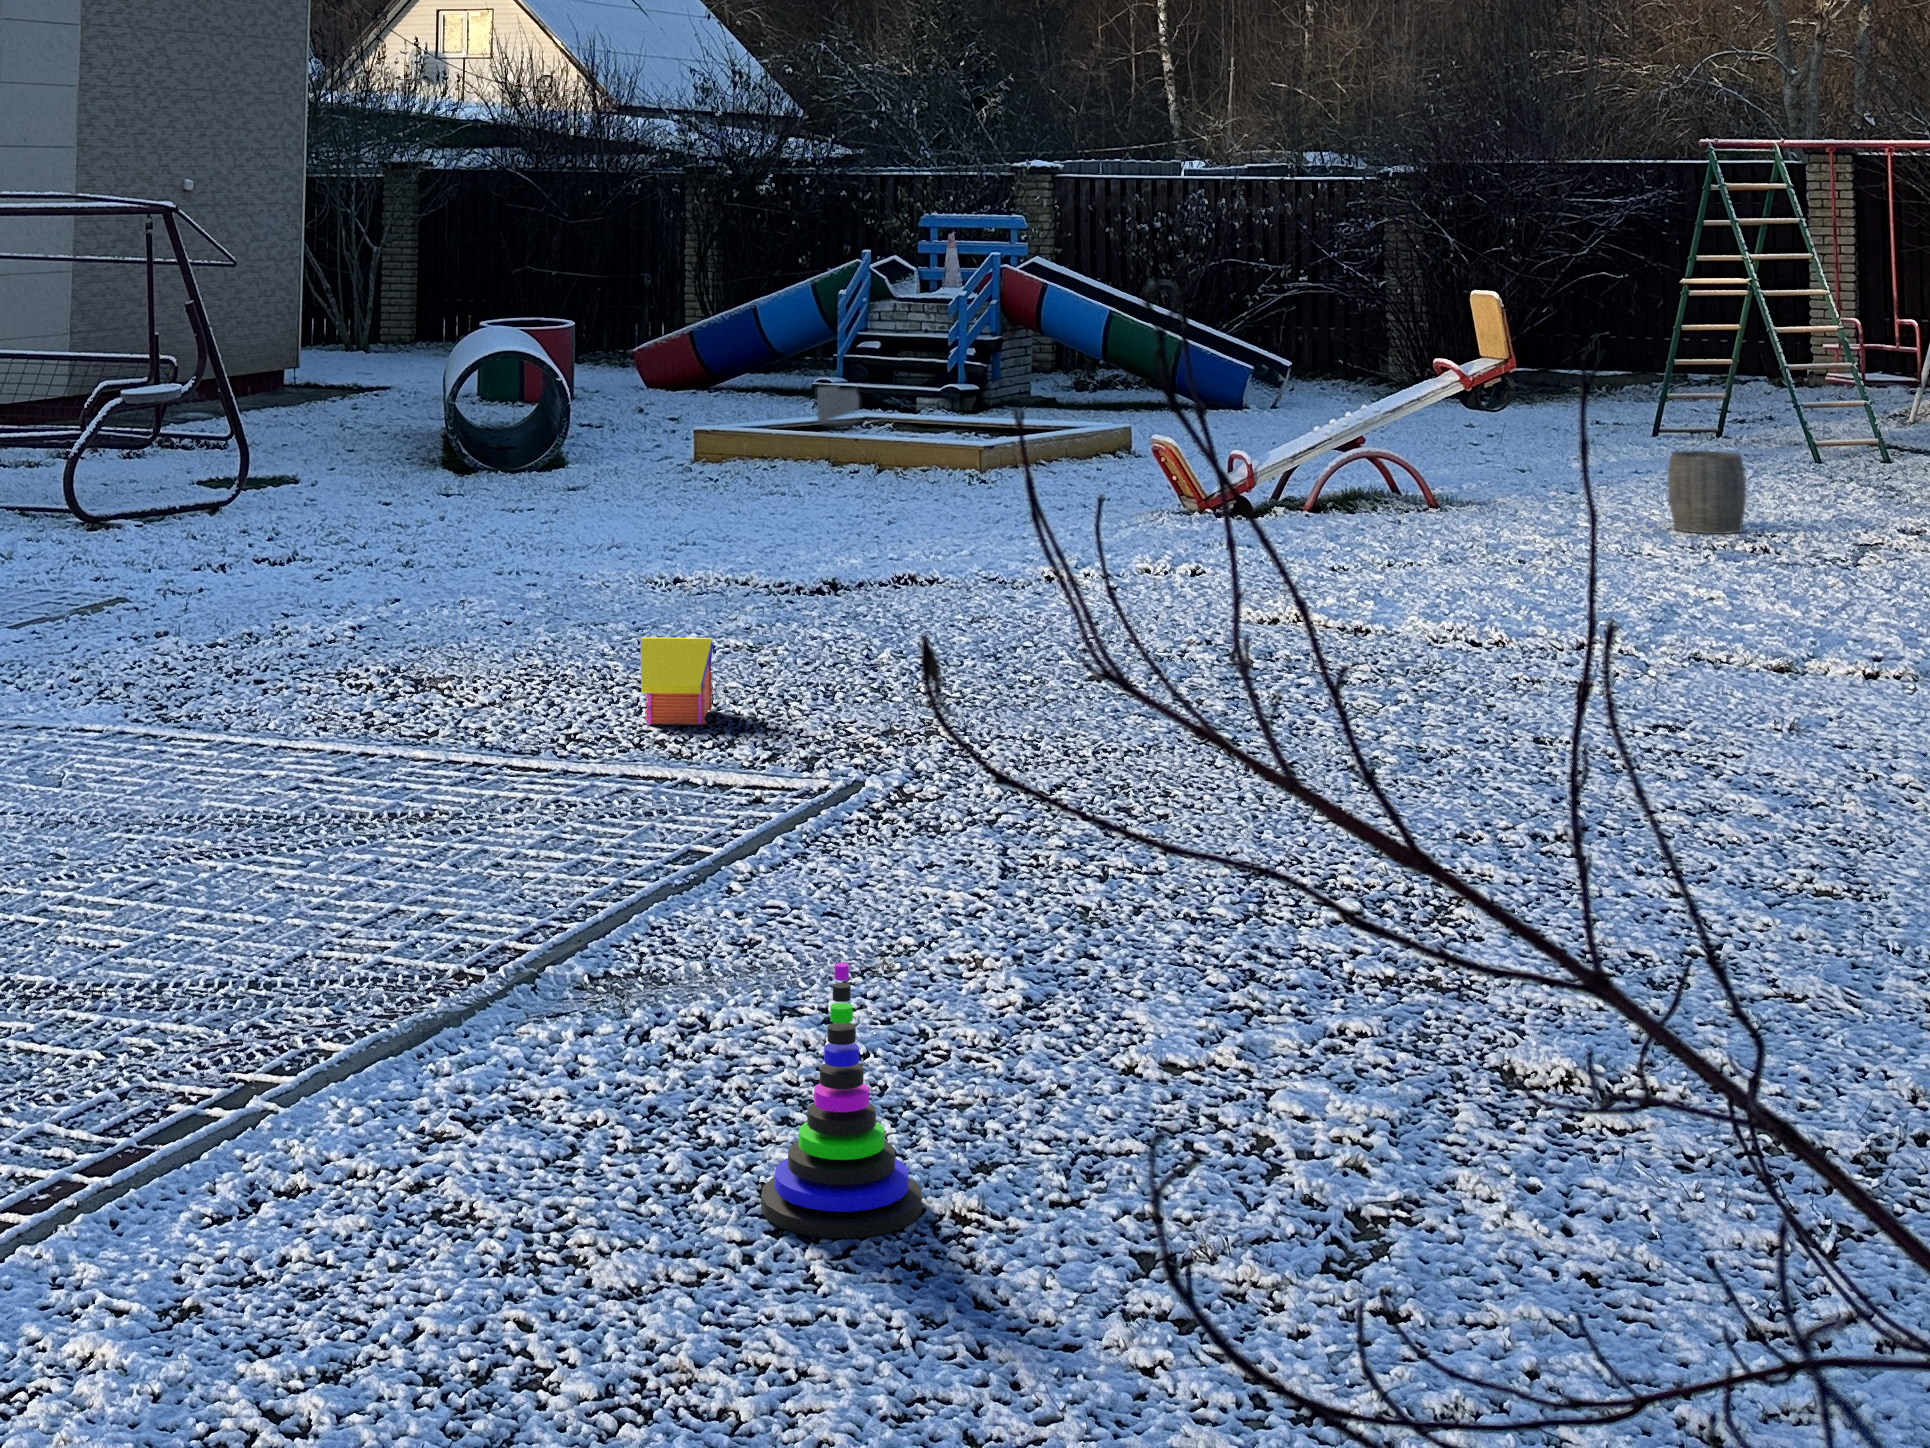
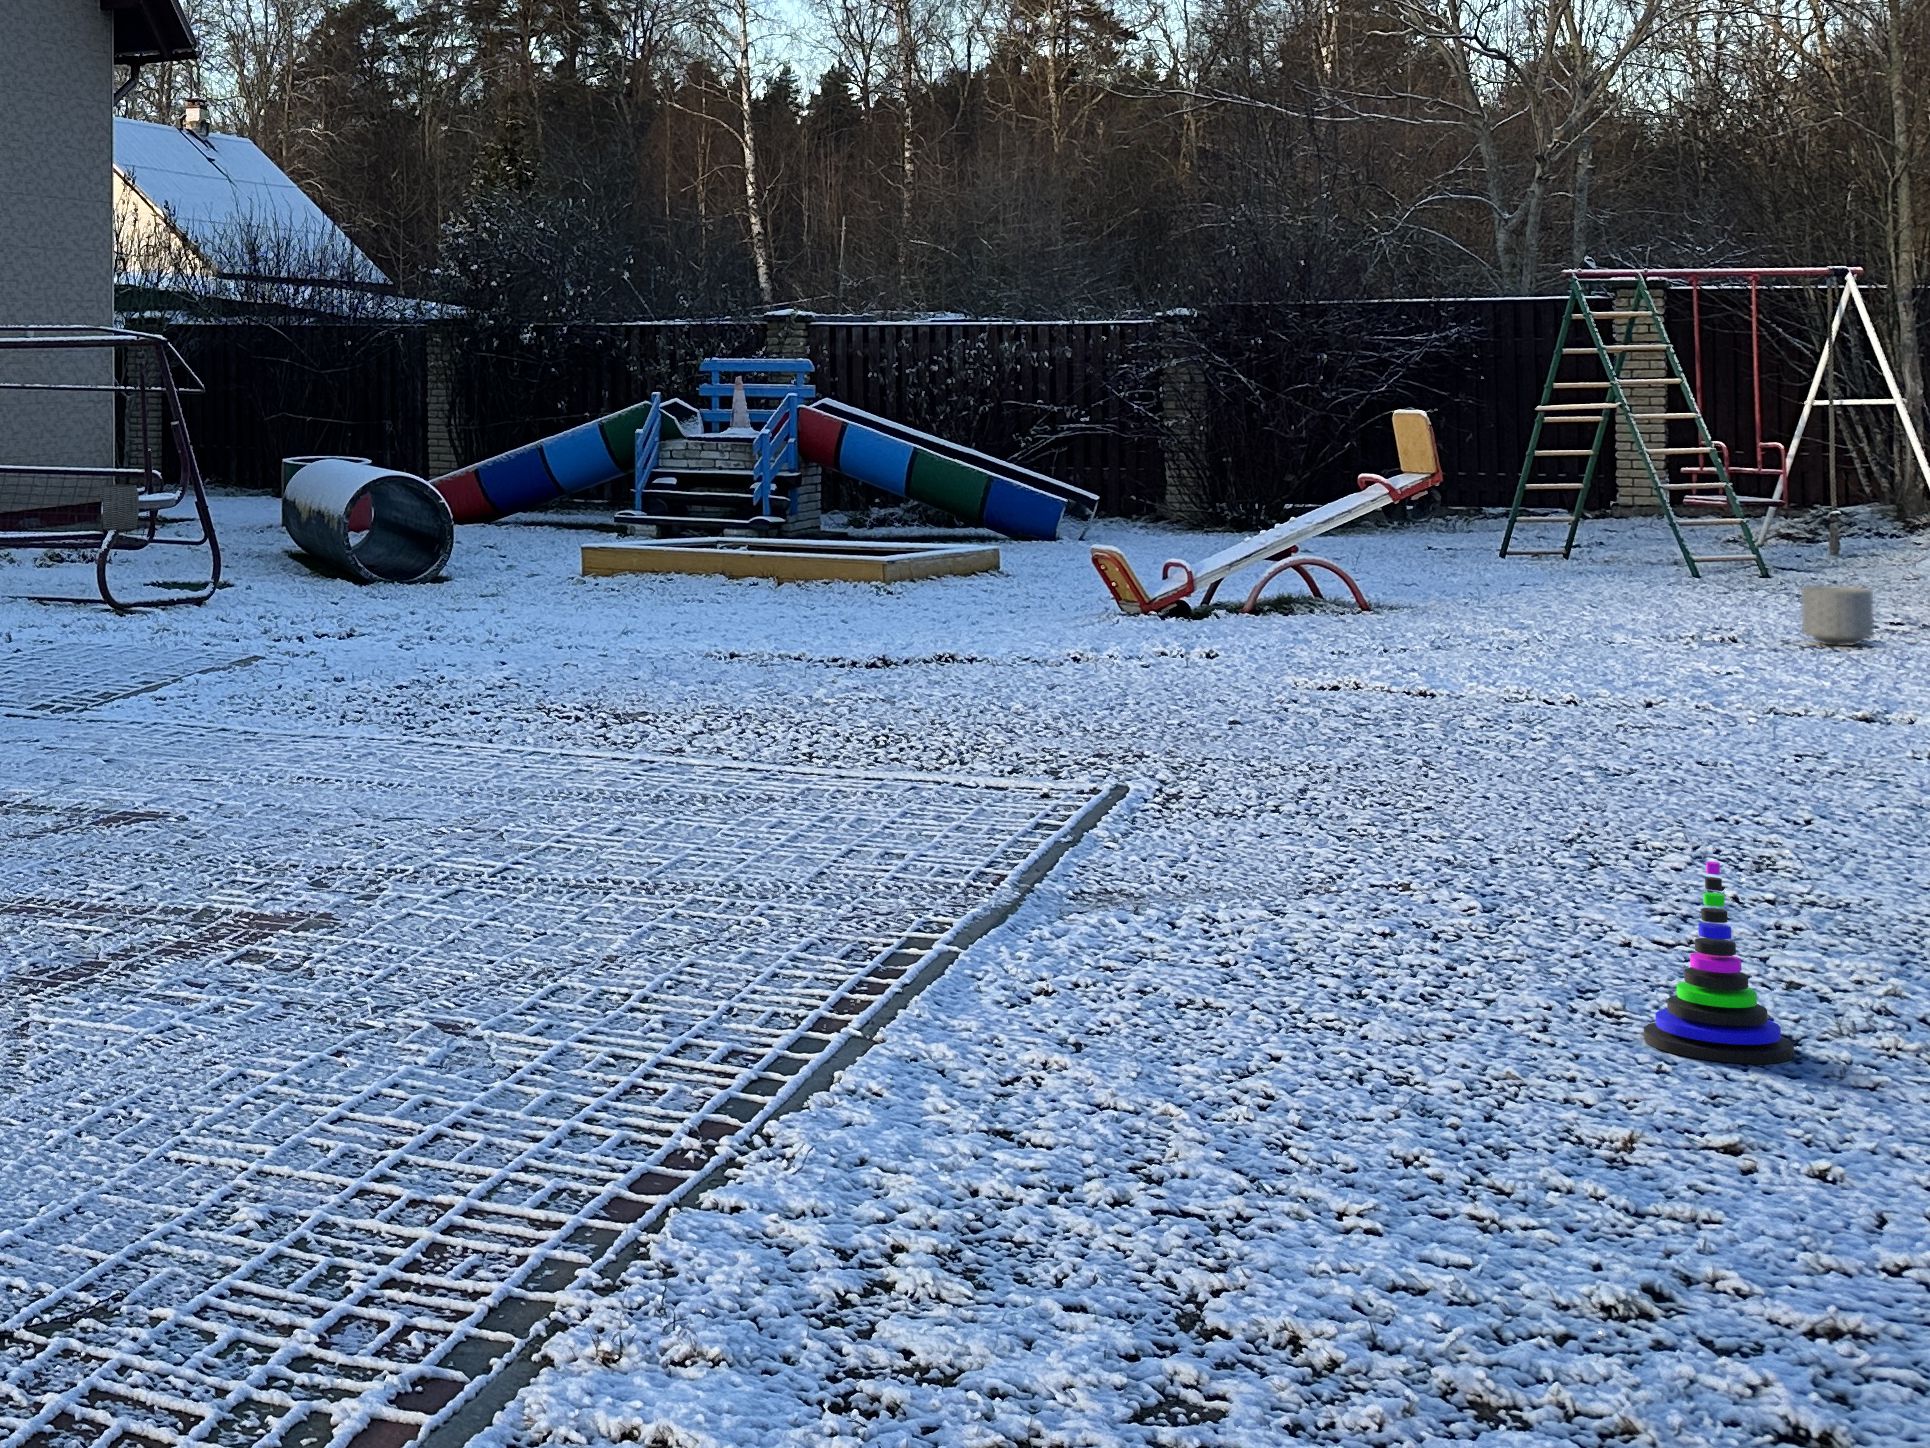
planter: present [817,387,859,430] -> present [1801,585,1874,646]
woven basket: present [1668,451,1746,534] -> present [96,484,139,530]
toy house: present [640,637,714,725] -> none [920,687,991,760]

